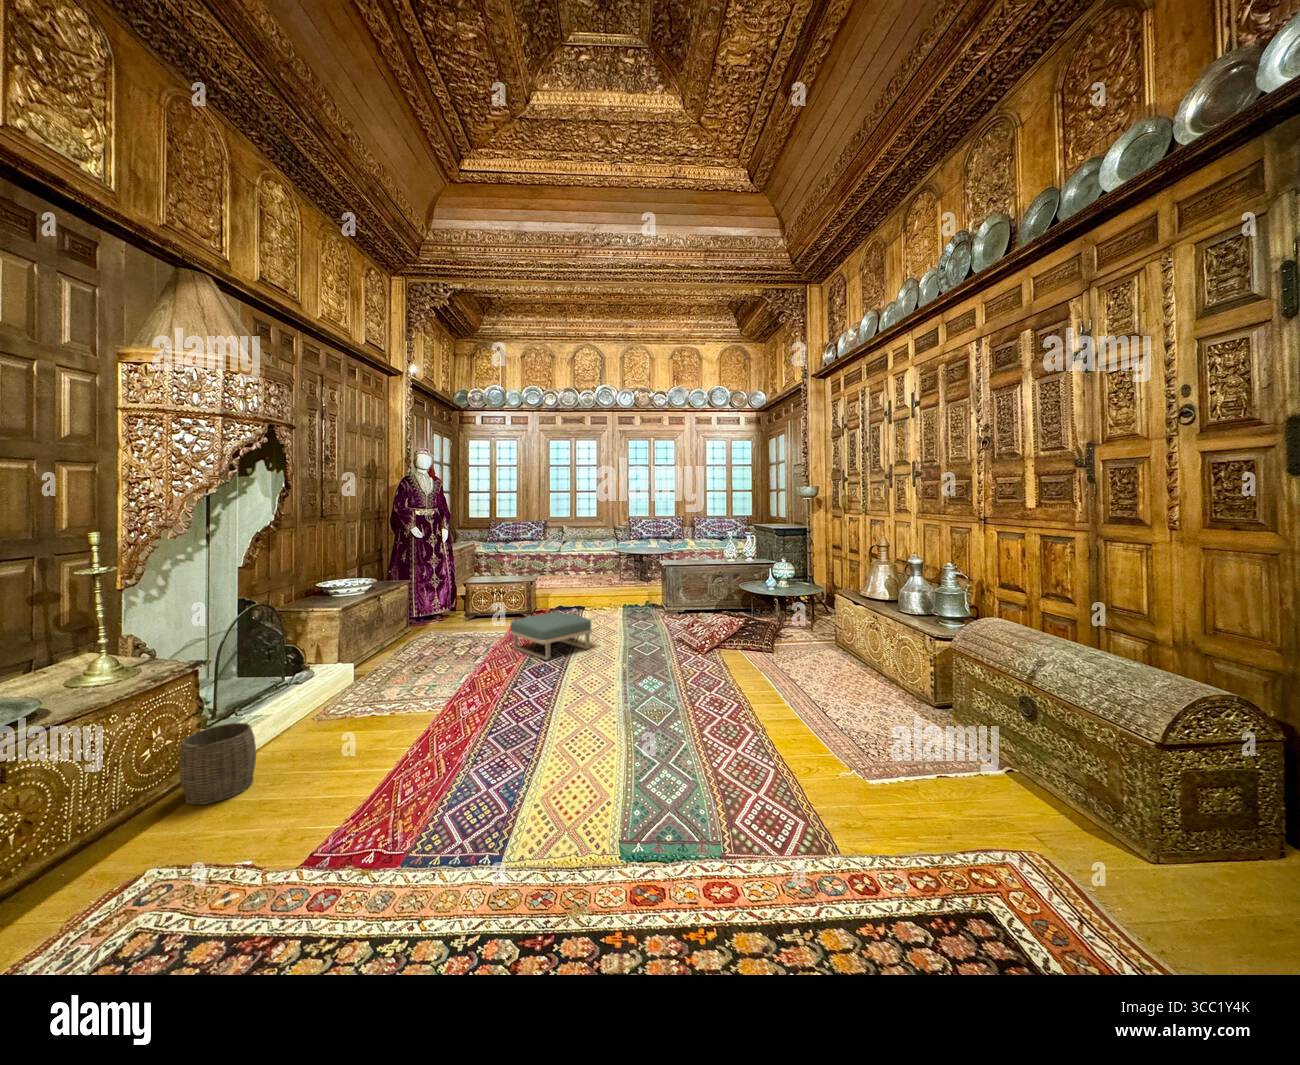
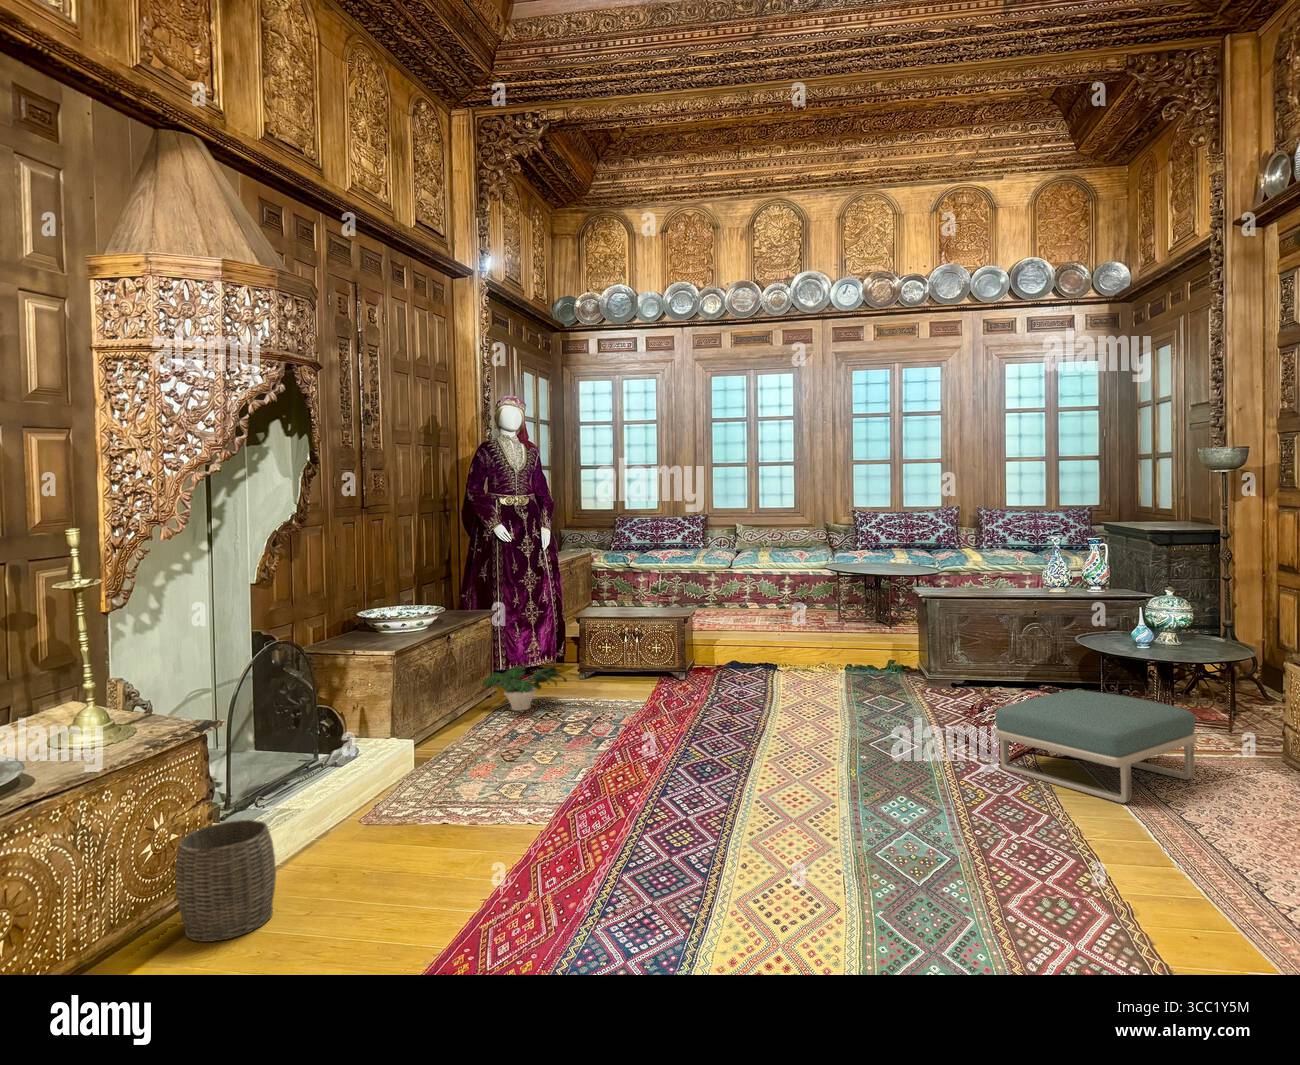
footstool: present [510,612,592,660] -> present [995,690,1197,803]
potted plant: none [402,615,458,642] -> present [482,667,567,711]

